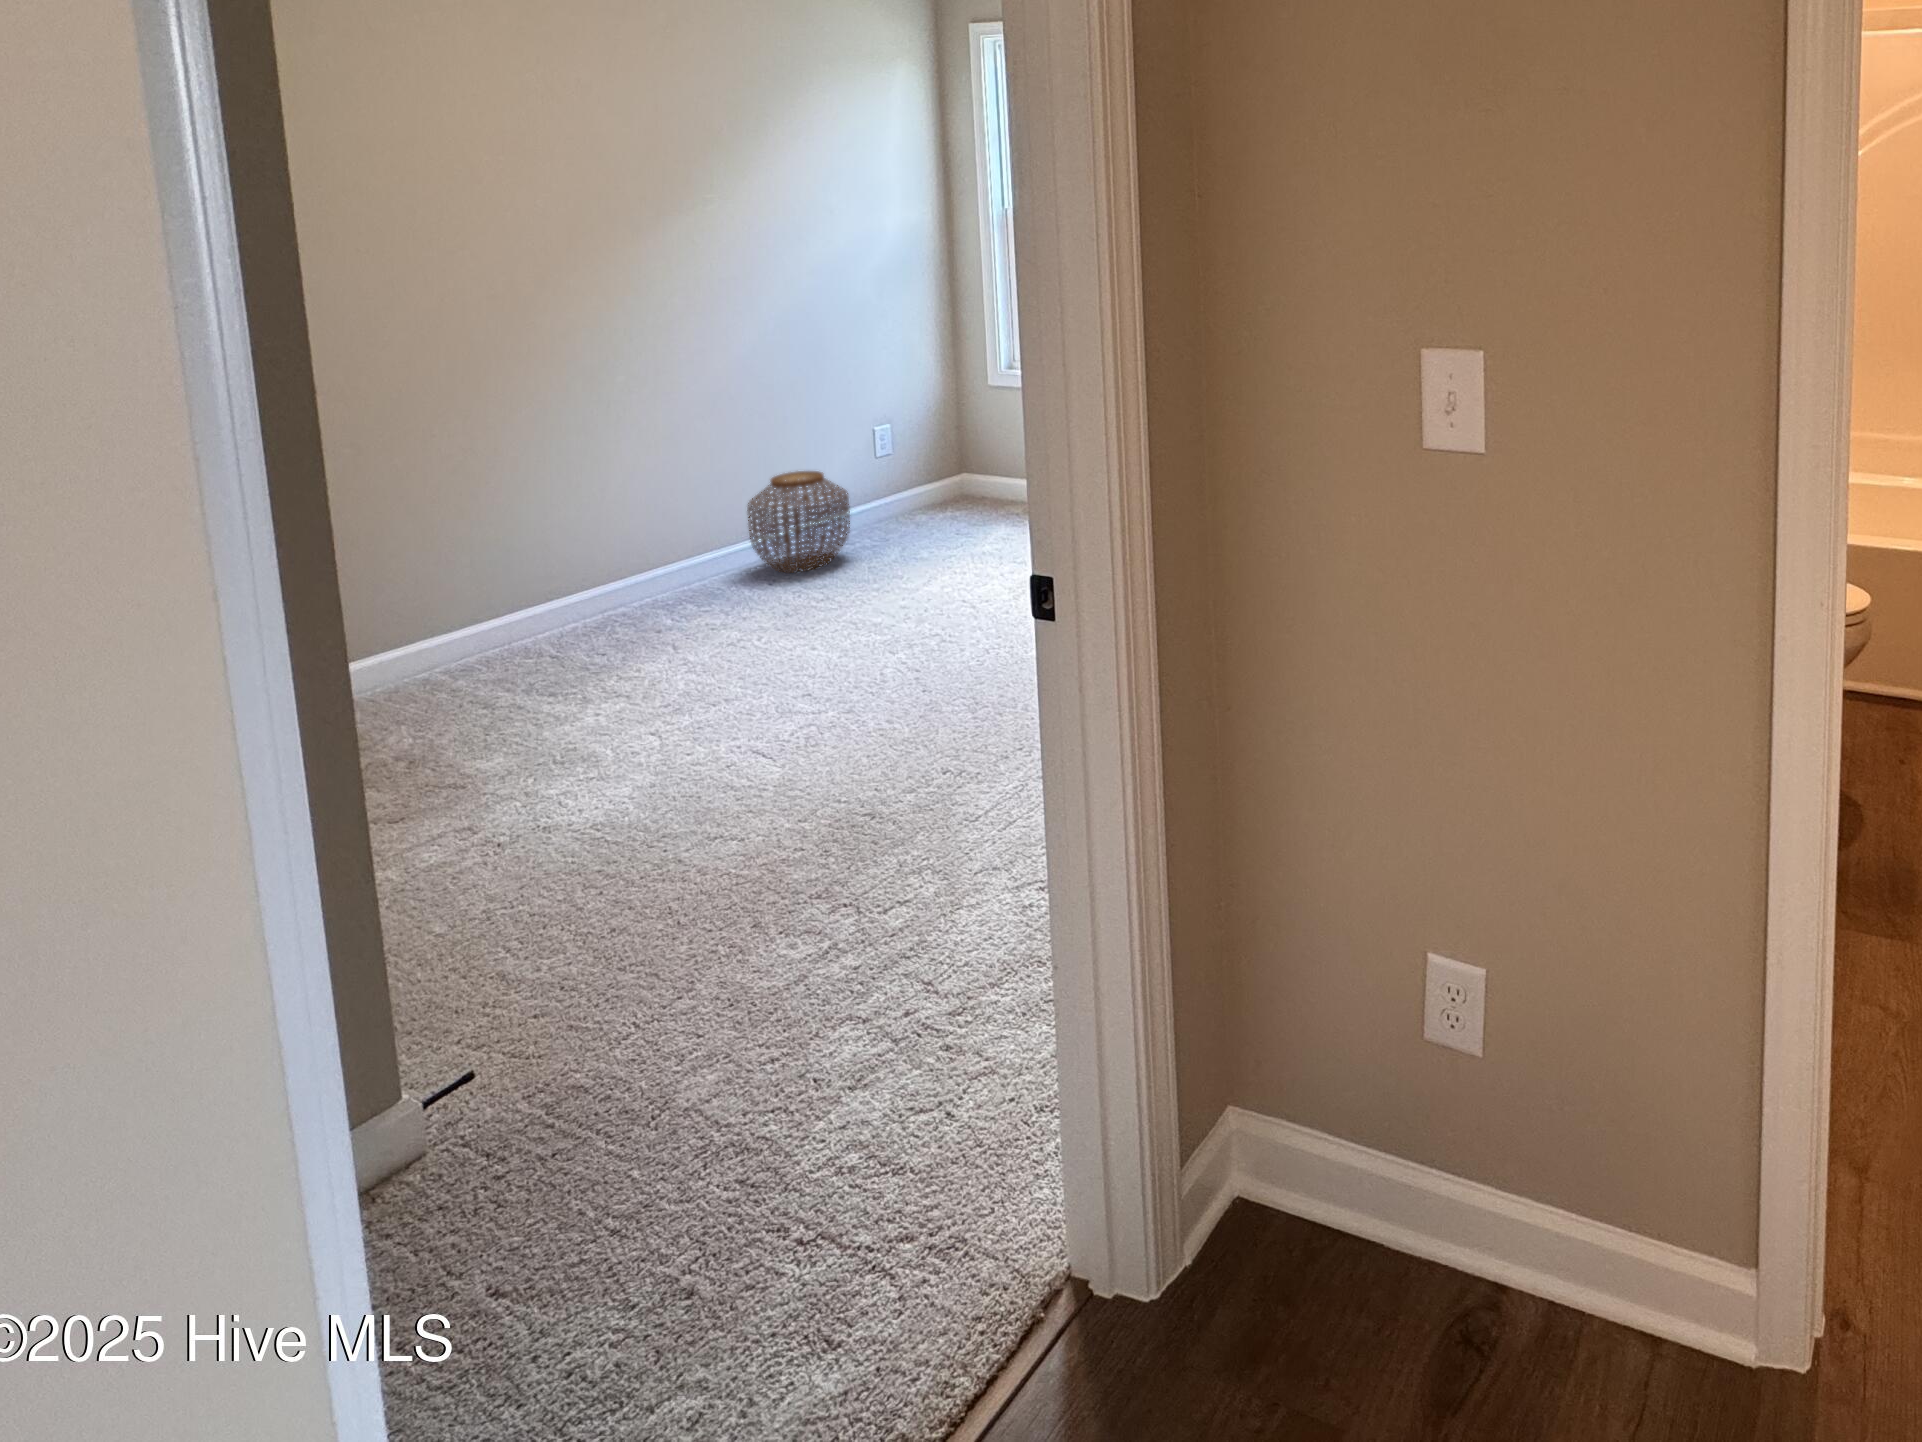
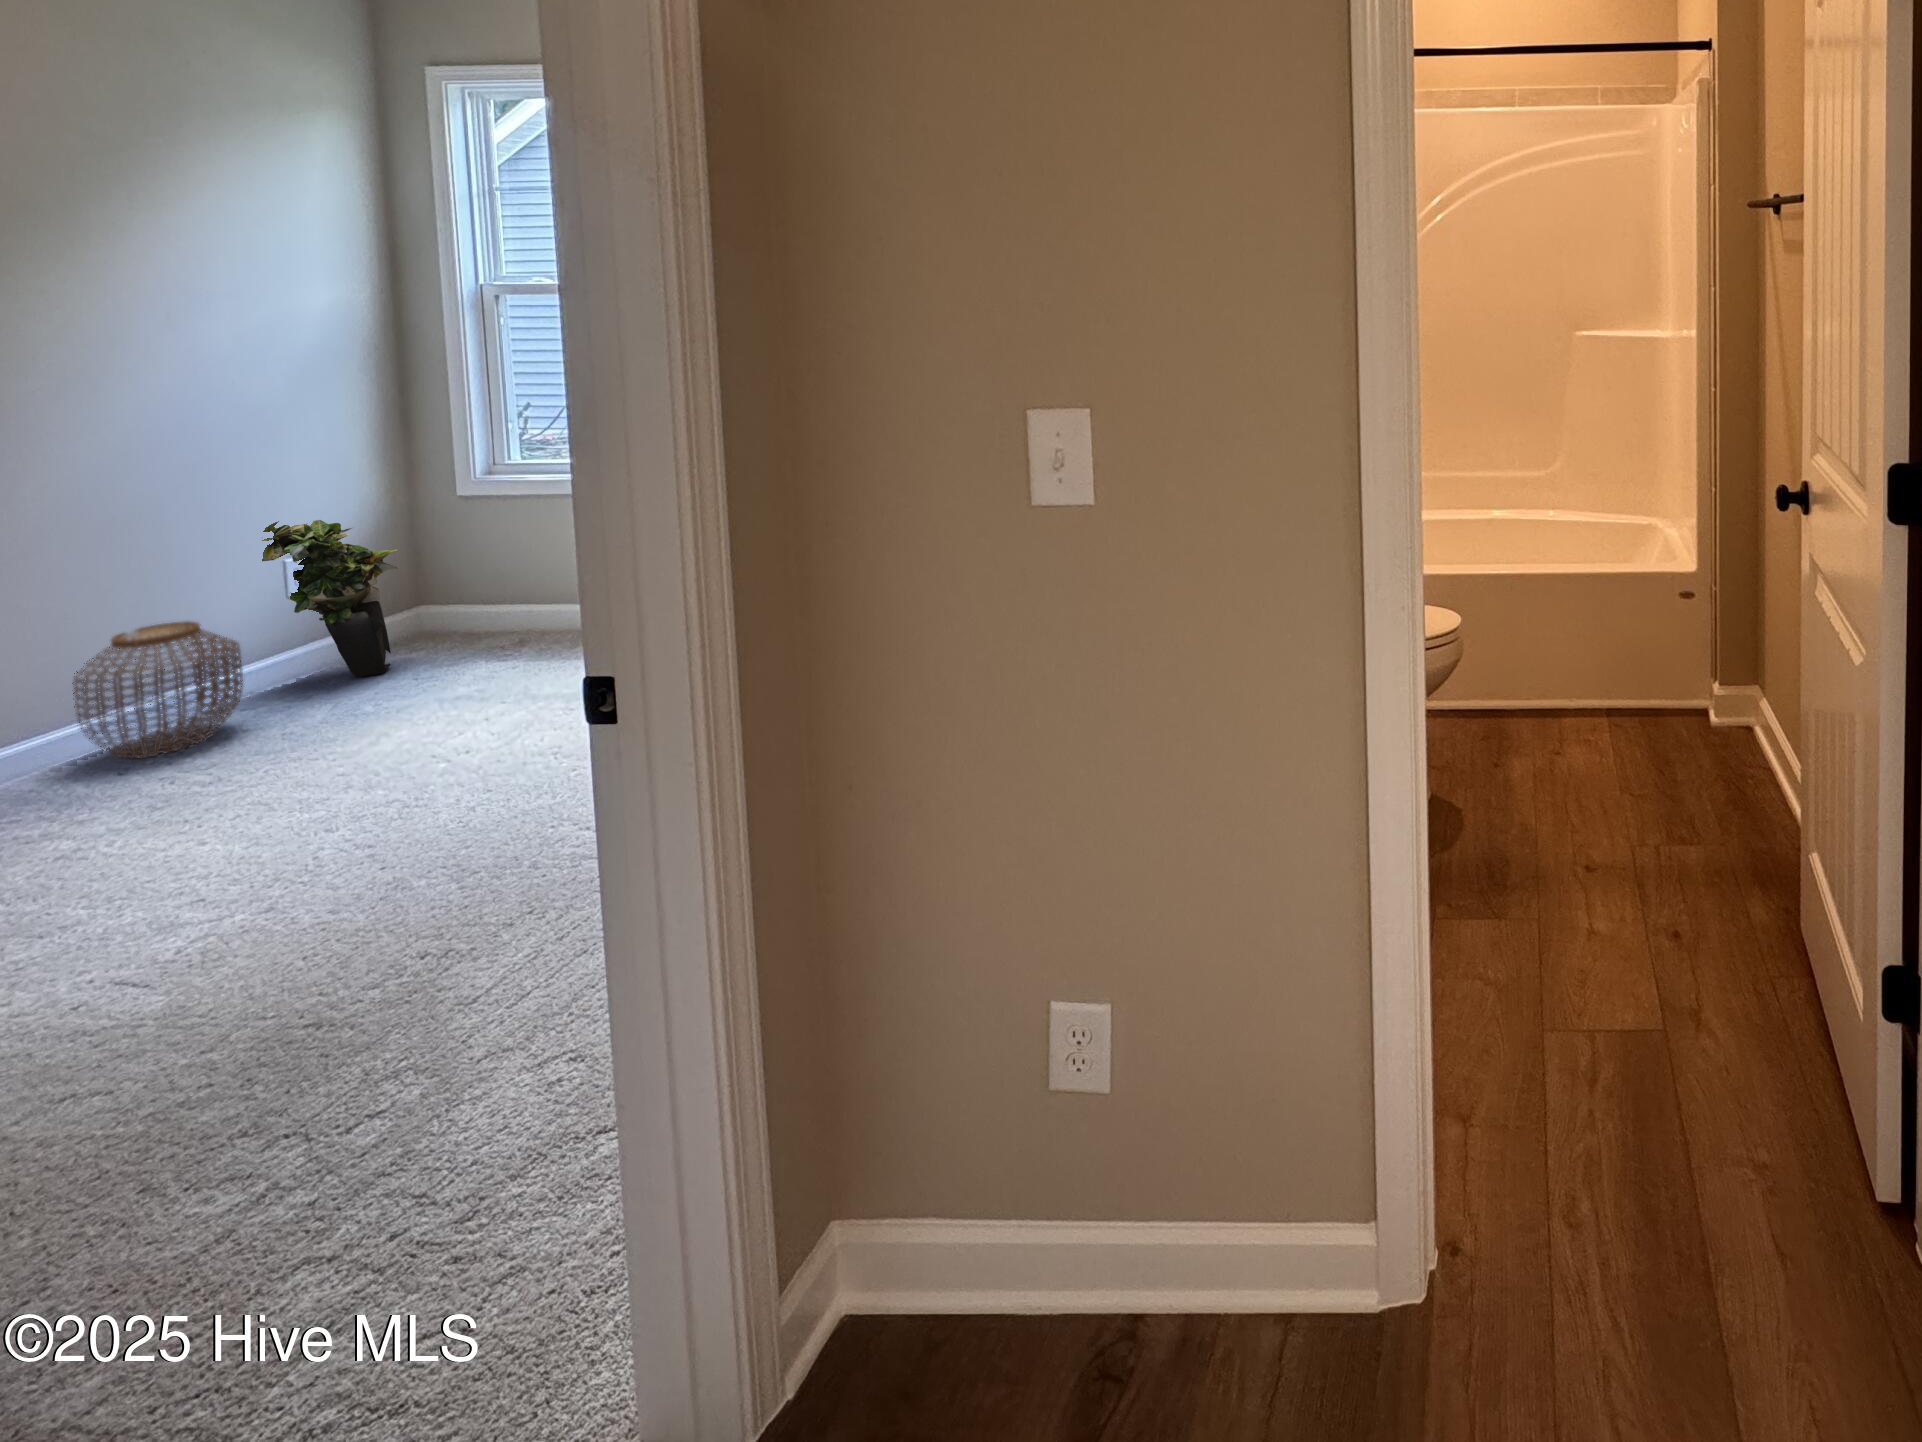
potted plant: none [849,386,952,527] -> present [262,520,398,677]

